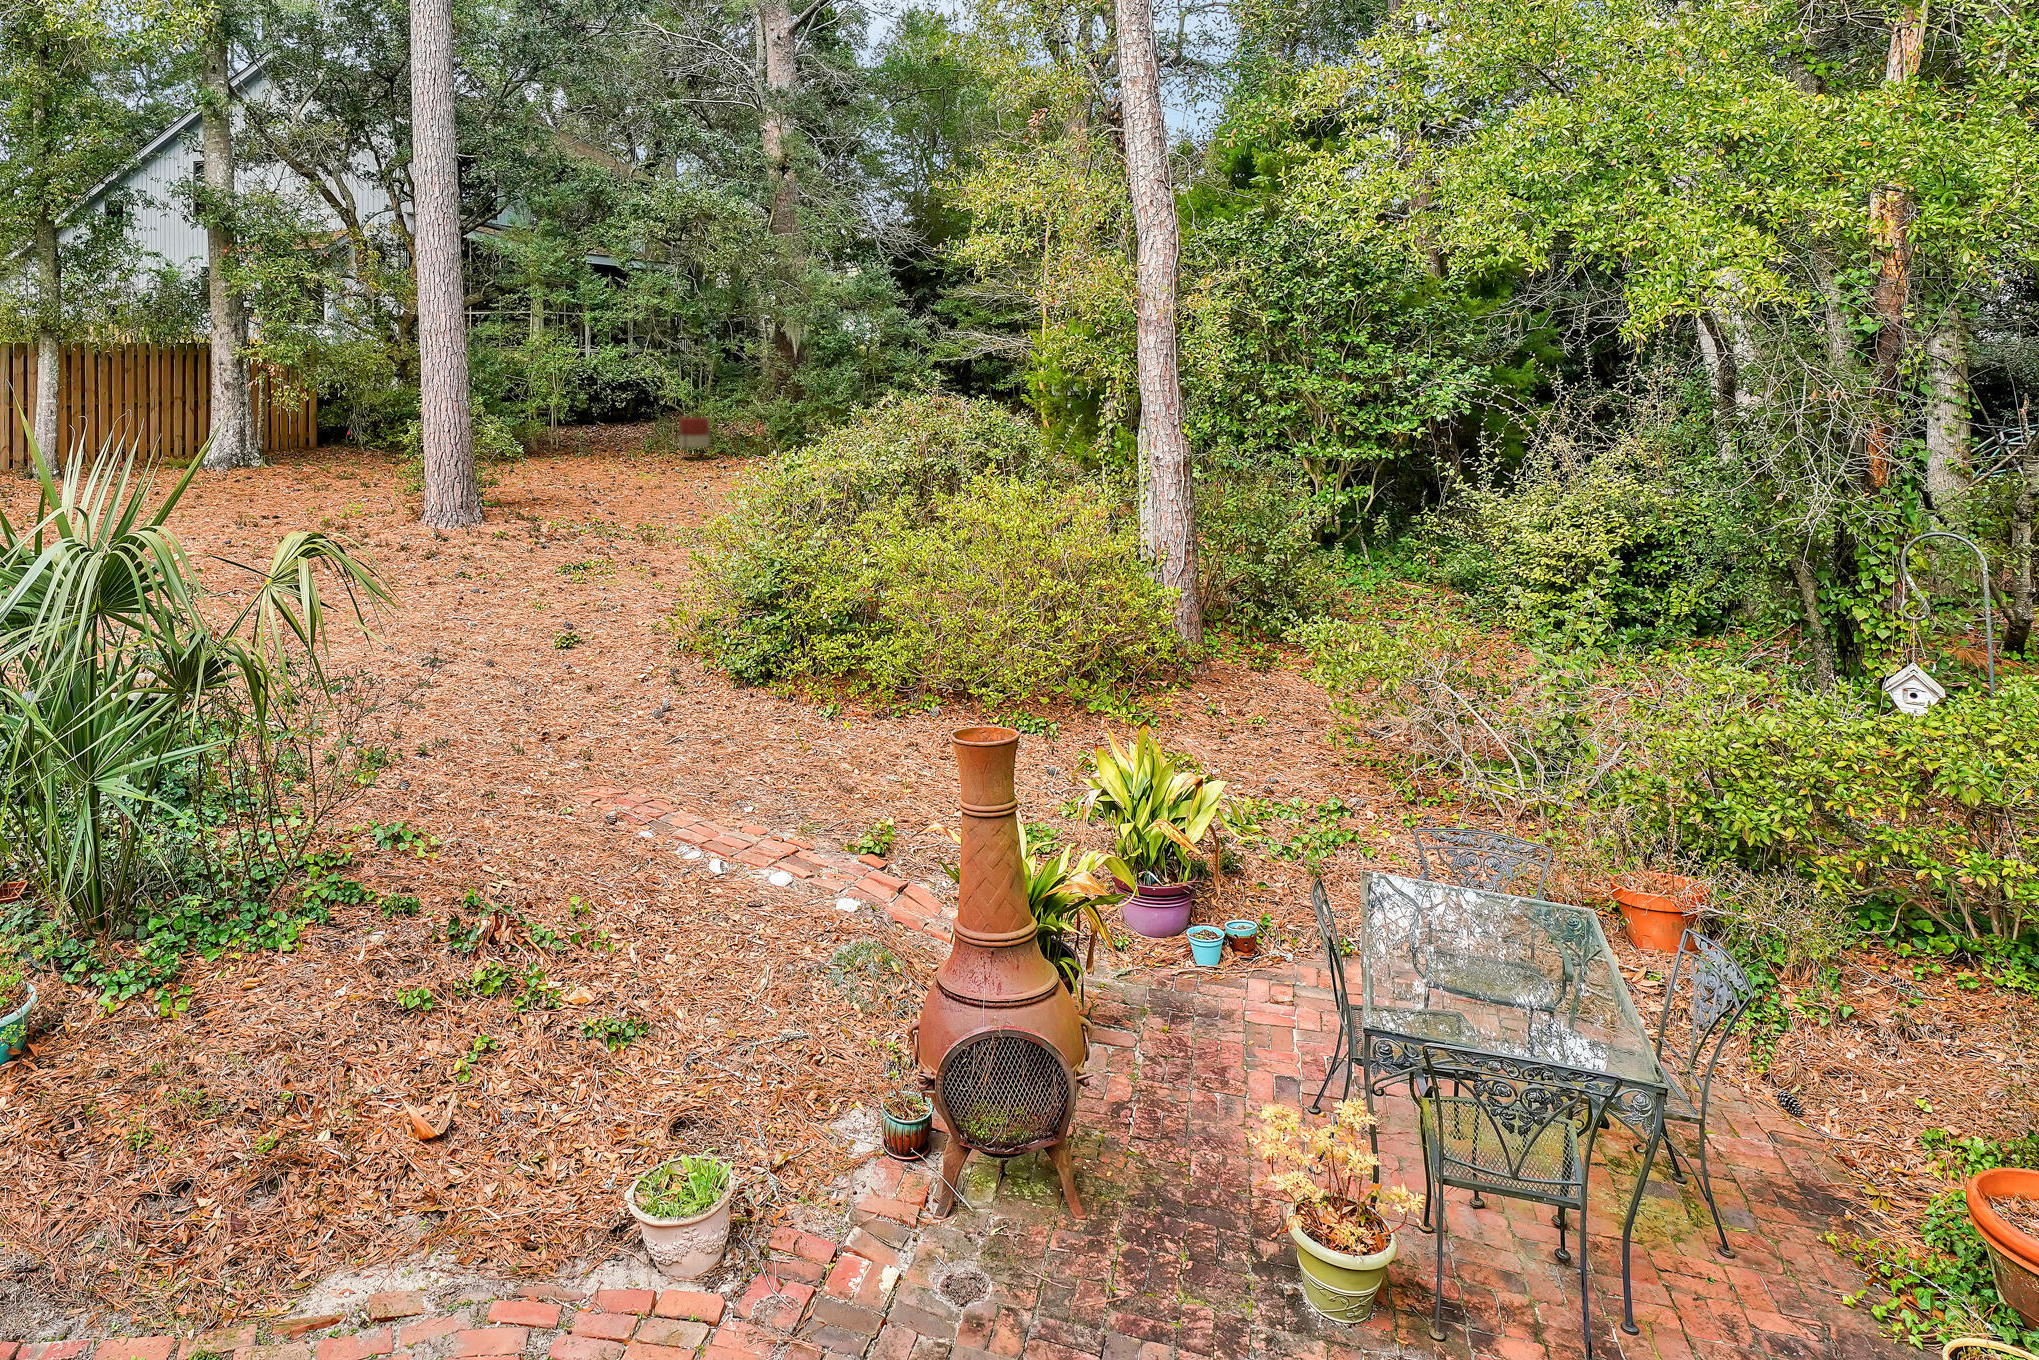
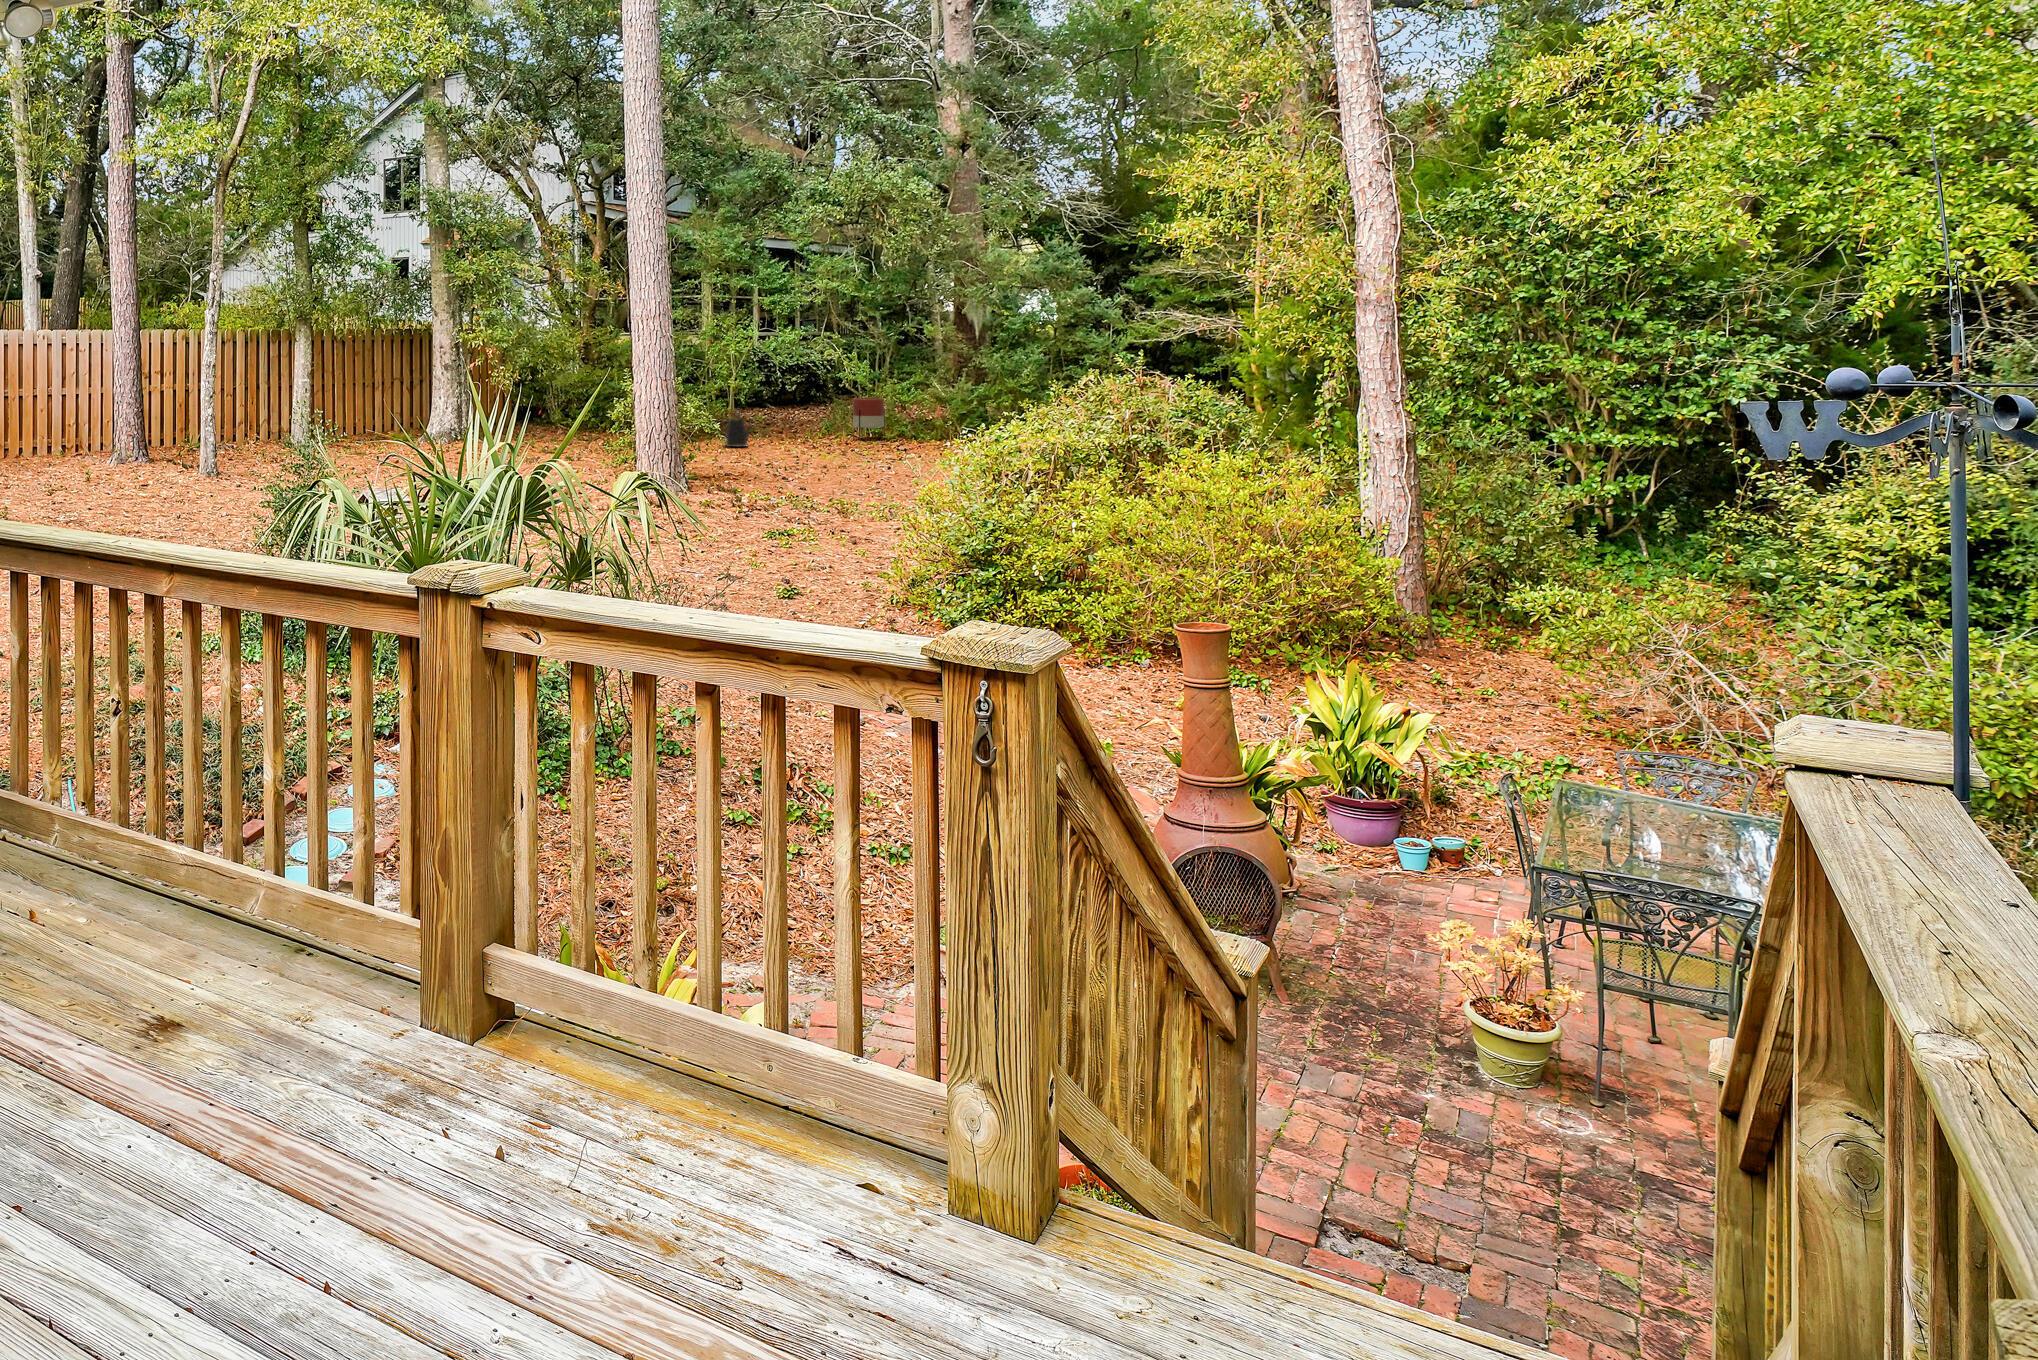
watering can: none [543,427,575,471] -> present [725,410,751,447]

